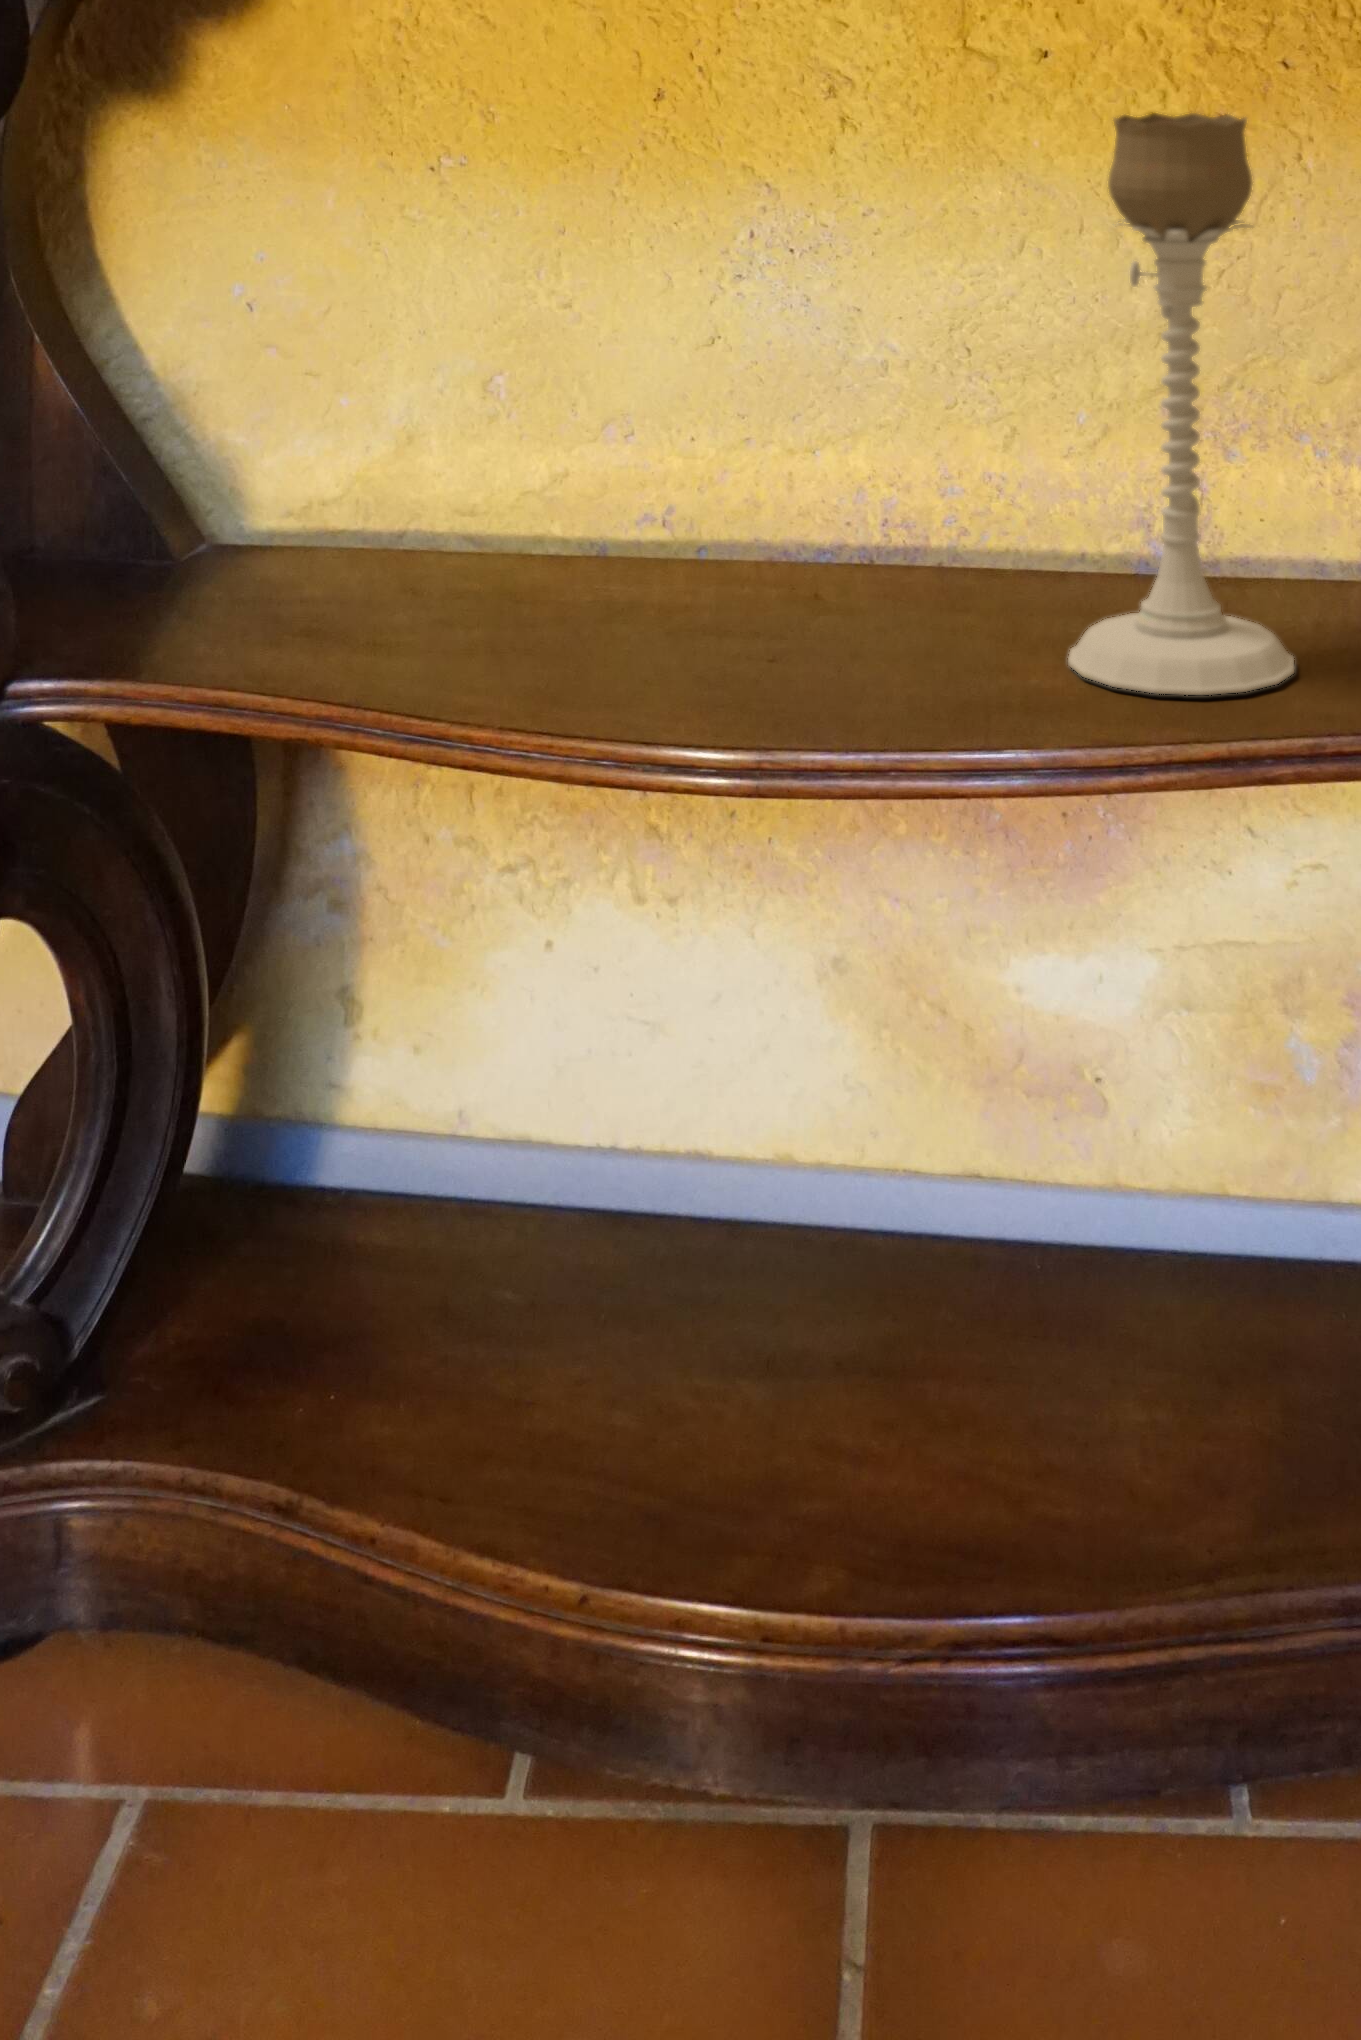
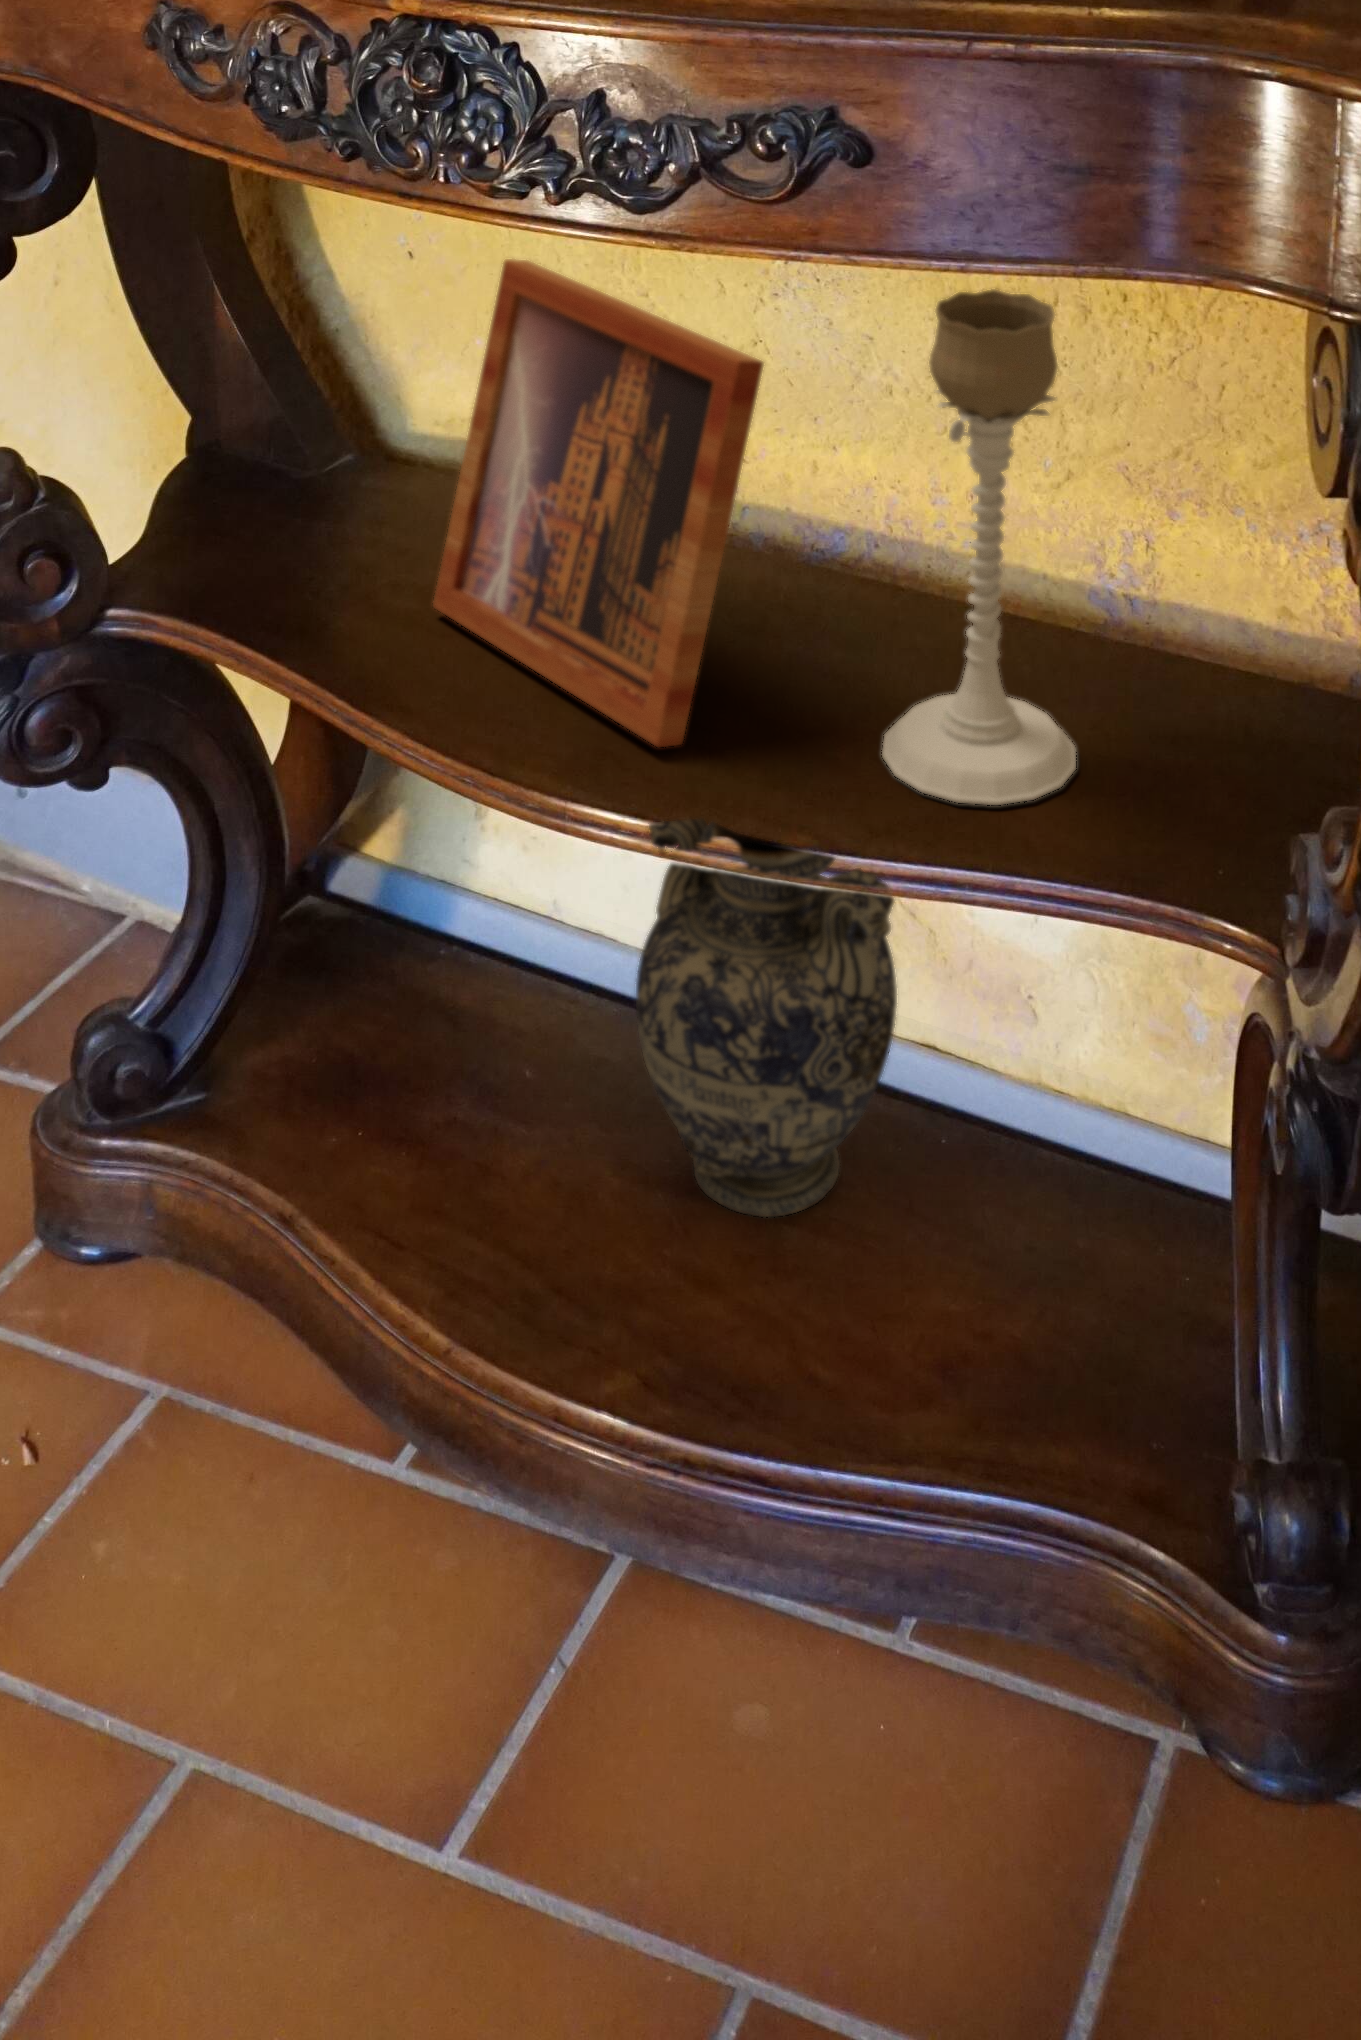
picture frame: none [446,193,909,694] -> present [433,259,763,747]
decorative vase: none [696,834,1049,1372] -> present [636,819,897,1217]

